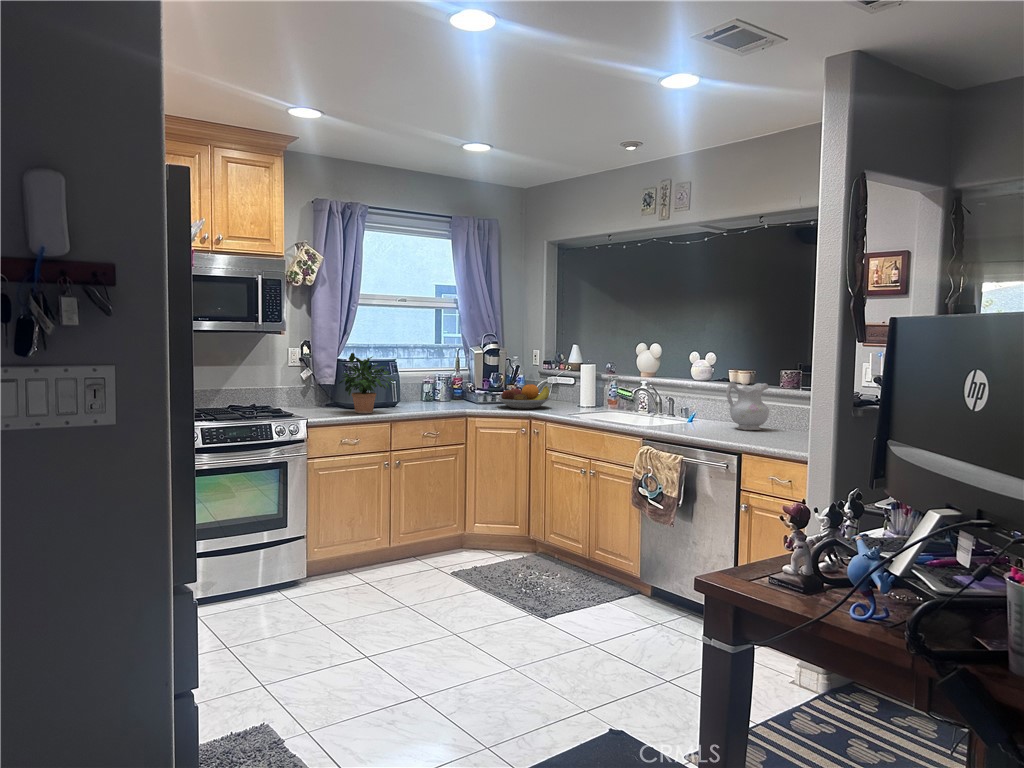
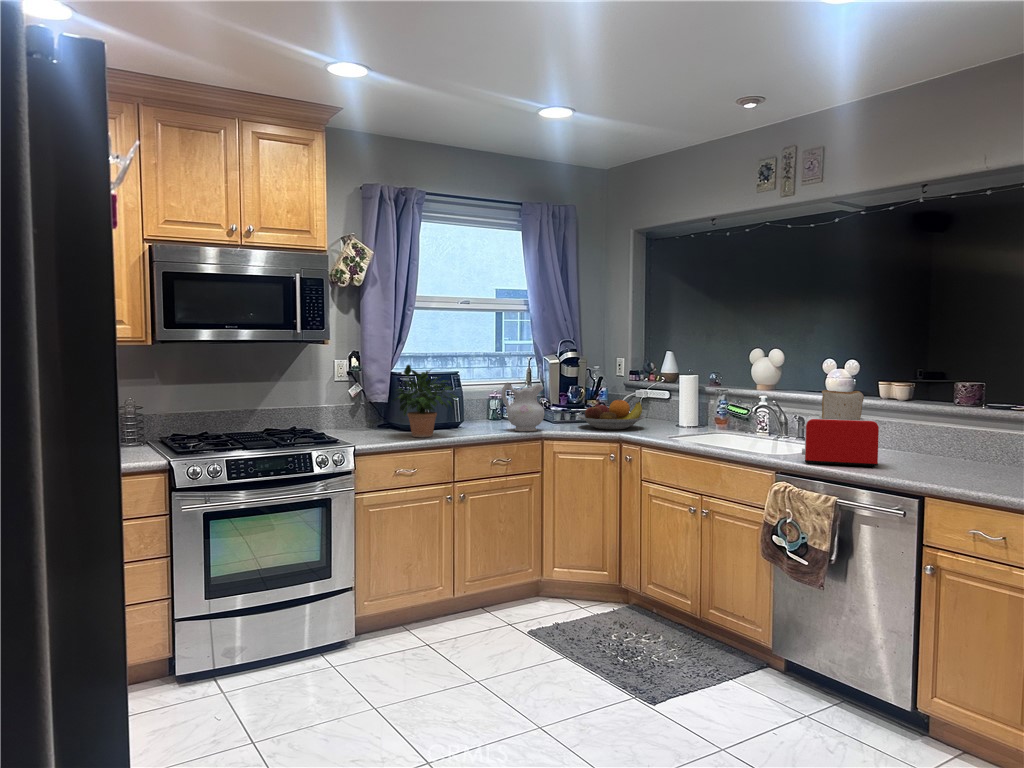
toaster: none [661,375,718,434] -> present [800,390,879,467]
ceramic pitcher: present [726,381,769,430] -> present [502,382,544,431]

